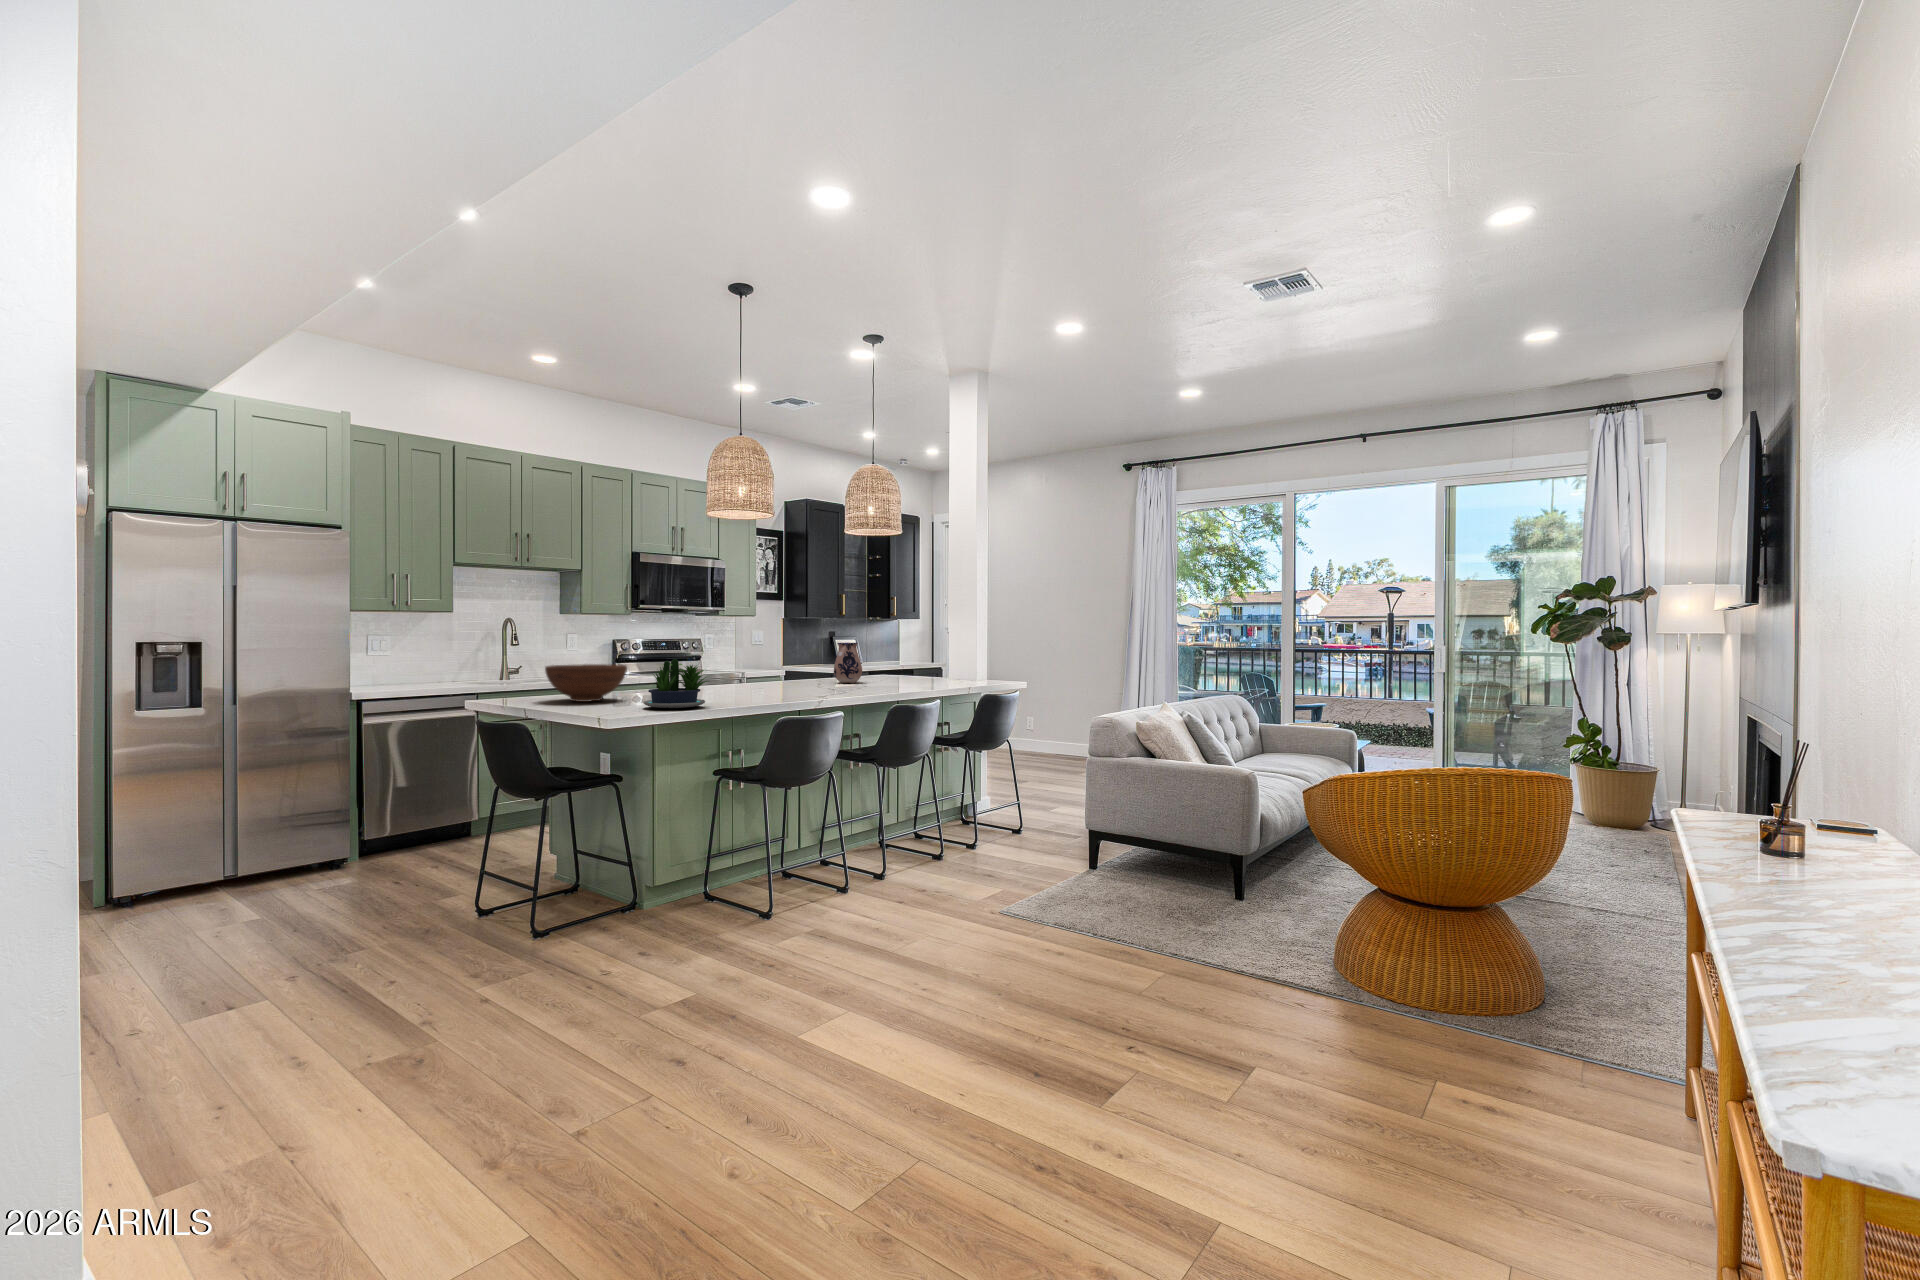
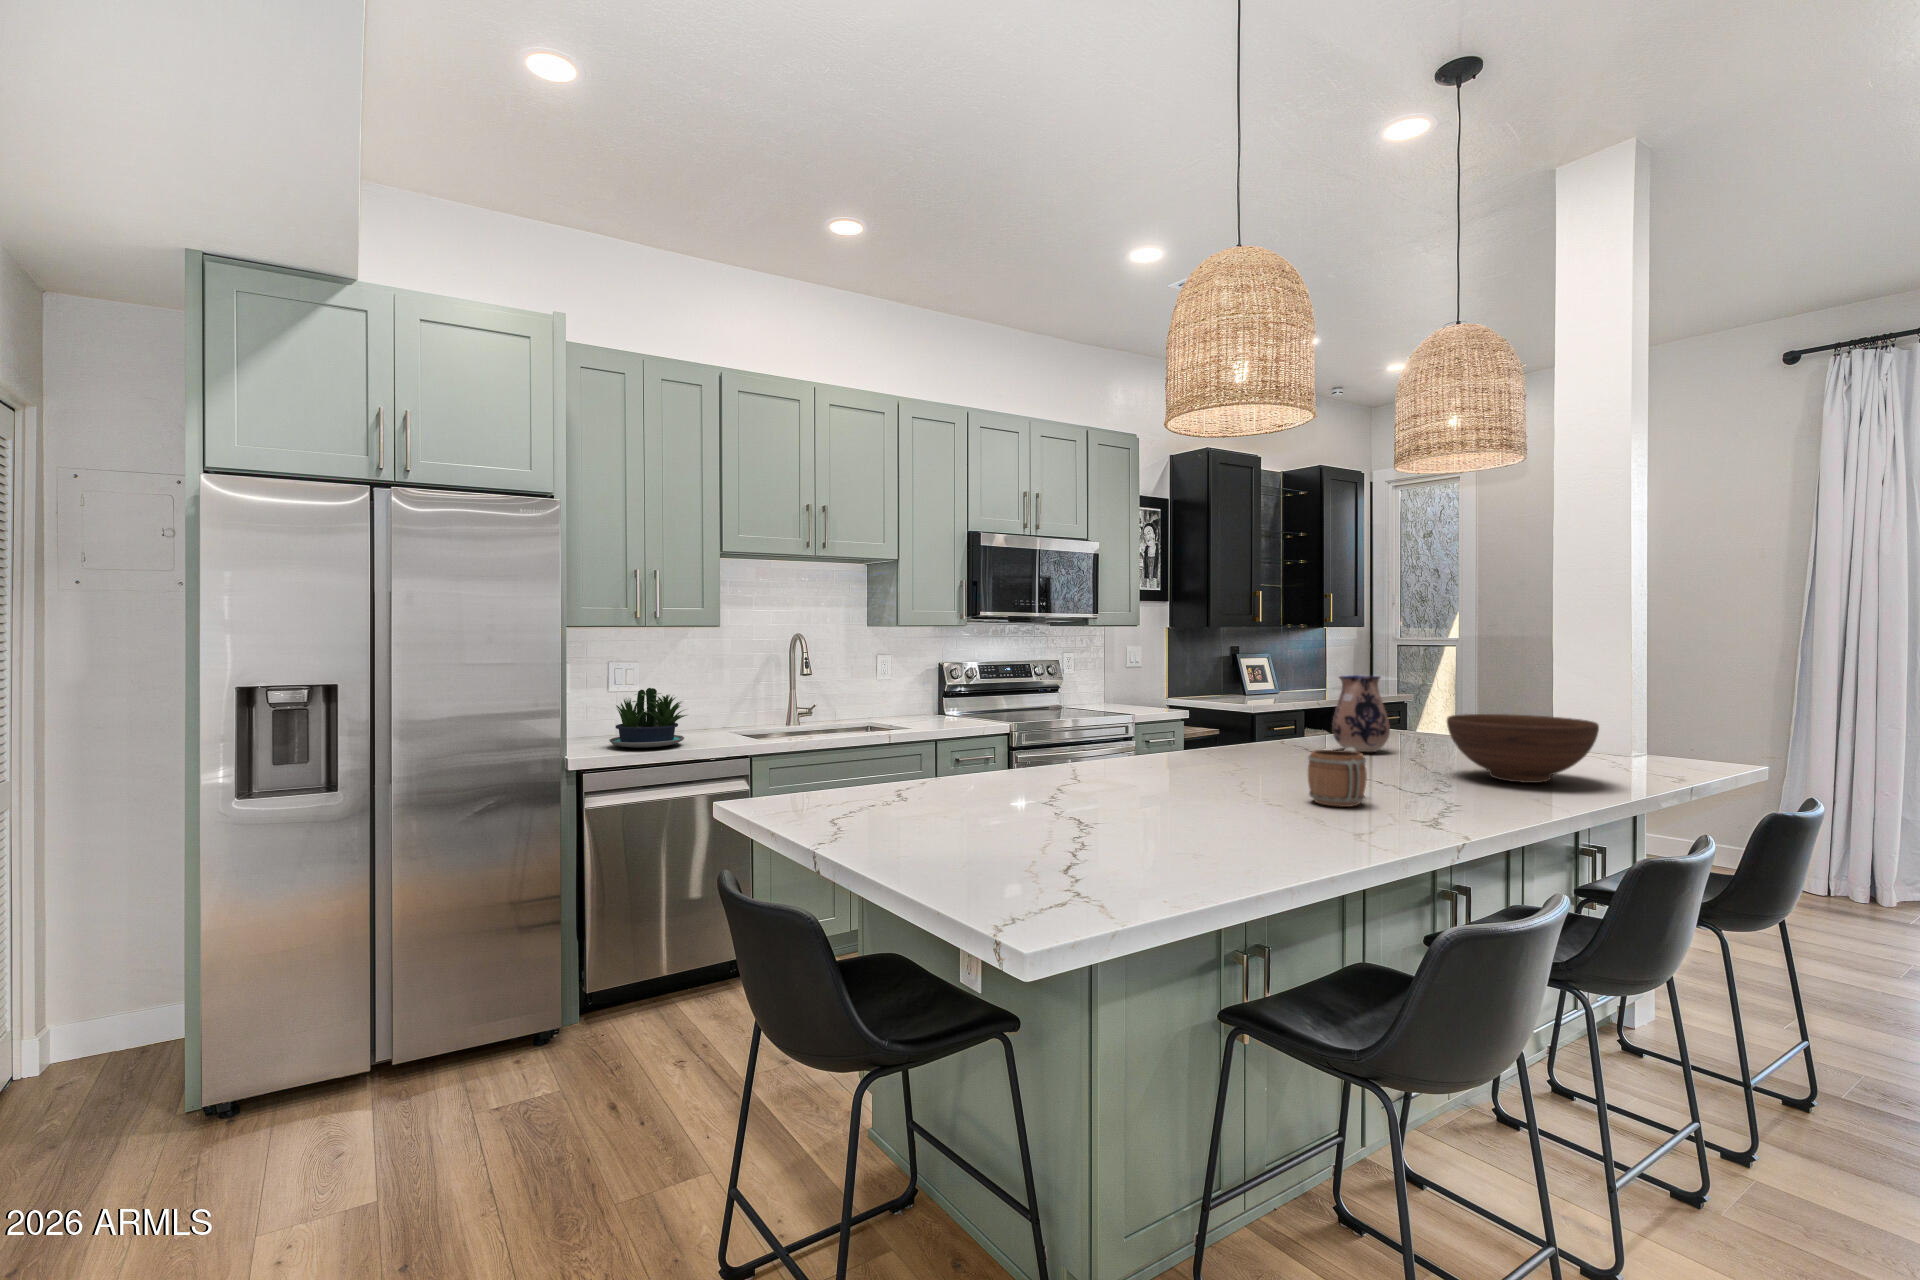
potted plant: present [643,659,708,708] -> present [609,688,687,748]
fruit bowl: present [545,664,627,702] -> present [1447,714,1599,783]
mug: none [785,671,813,696] -> present [1308,748,1367,807]

